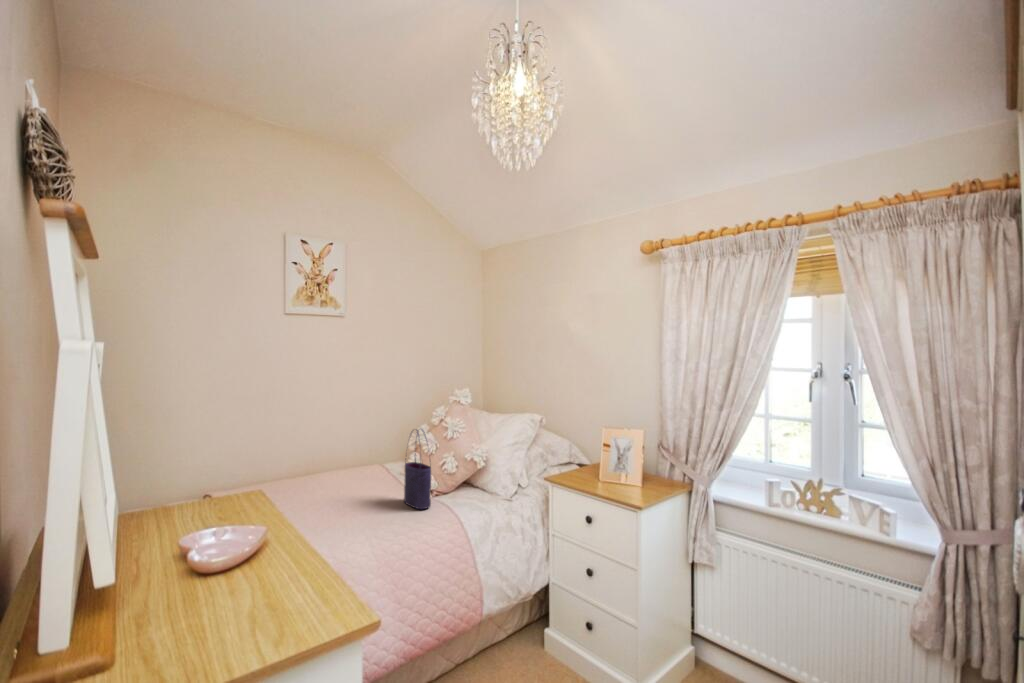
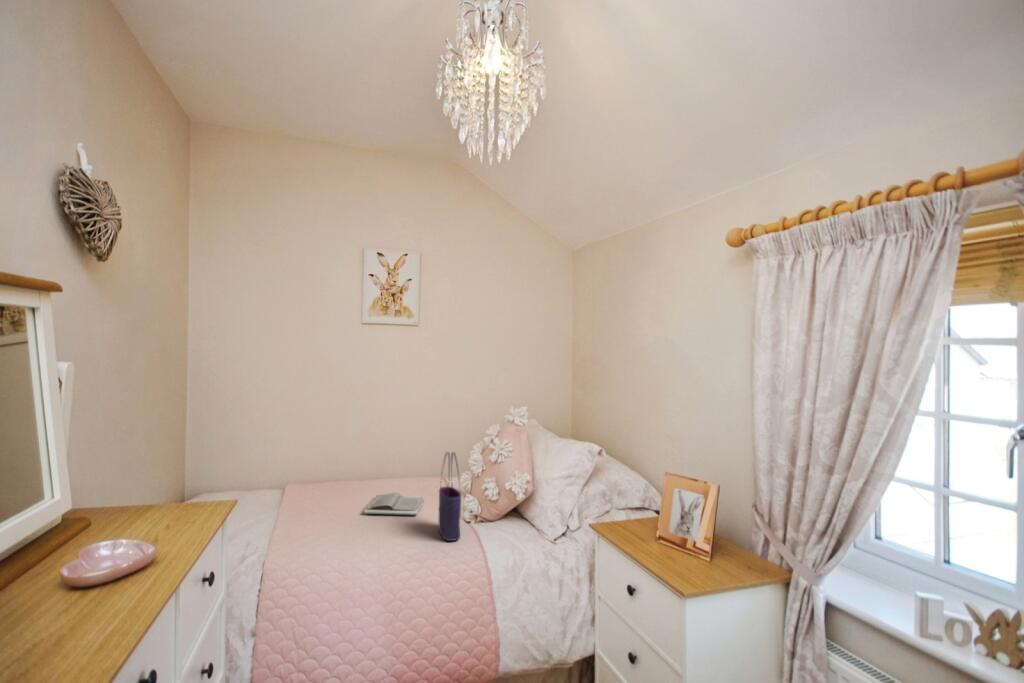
book: none [320,478,375,500] -> present [364,493,424,515]

